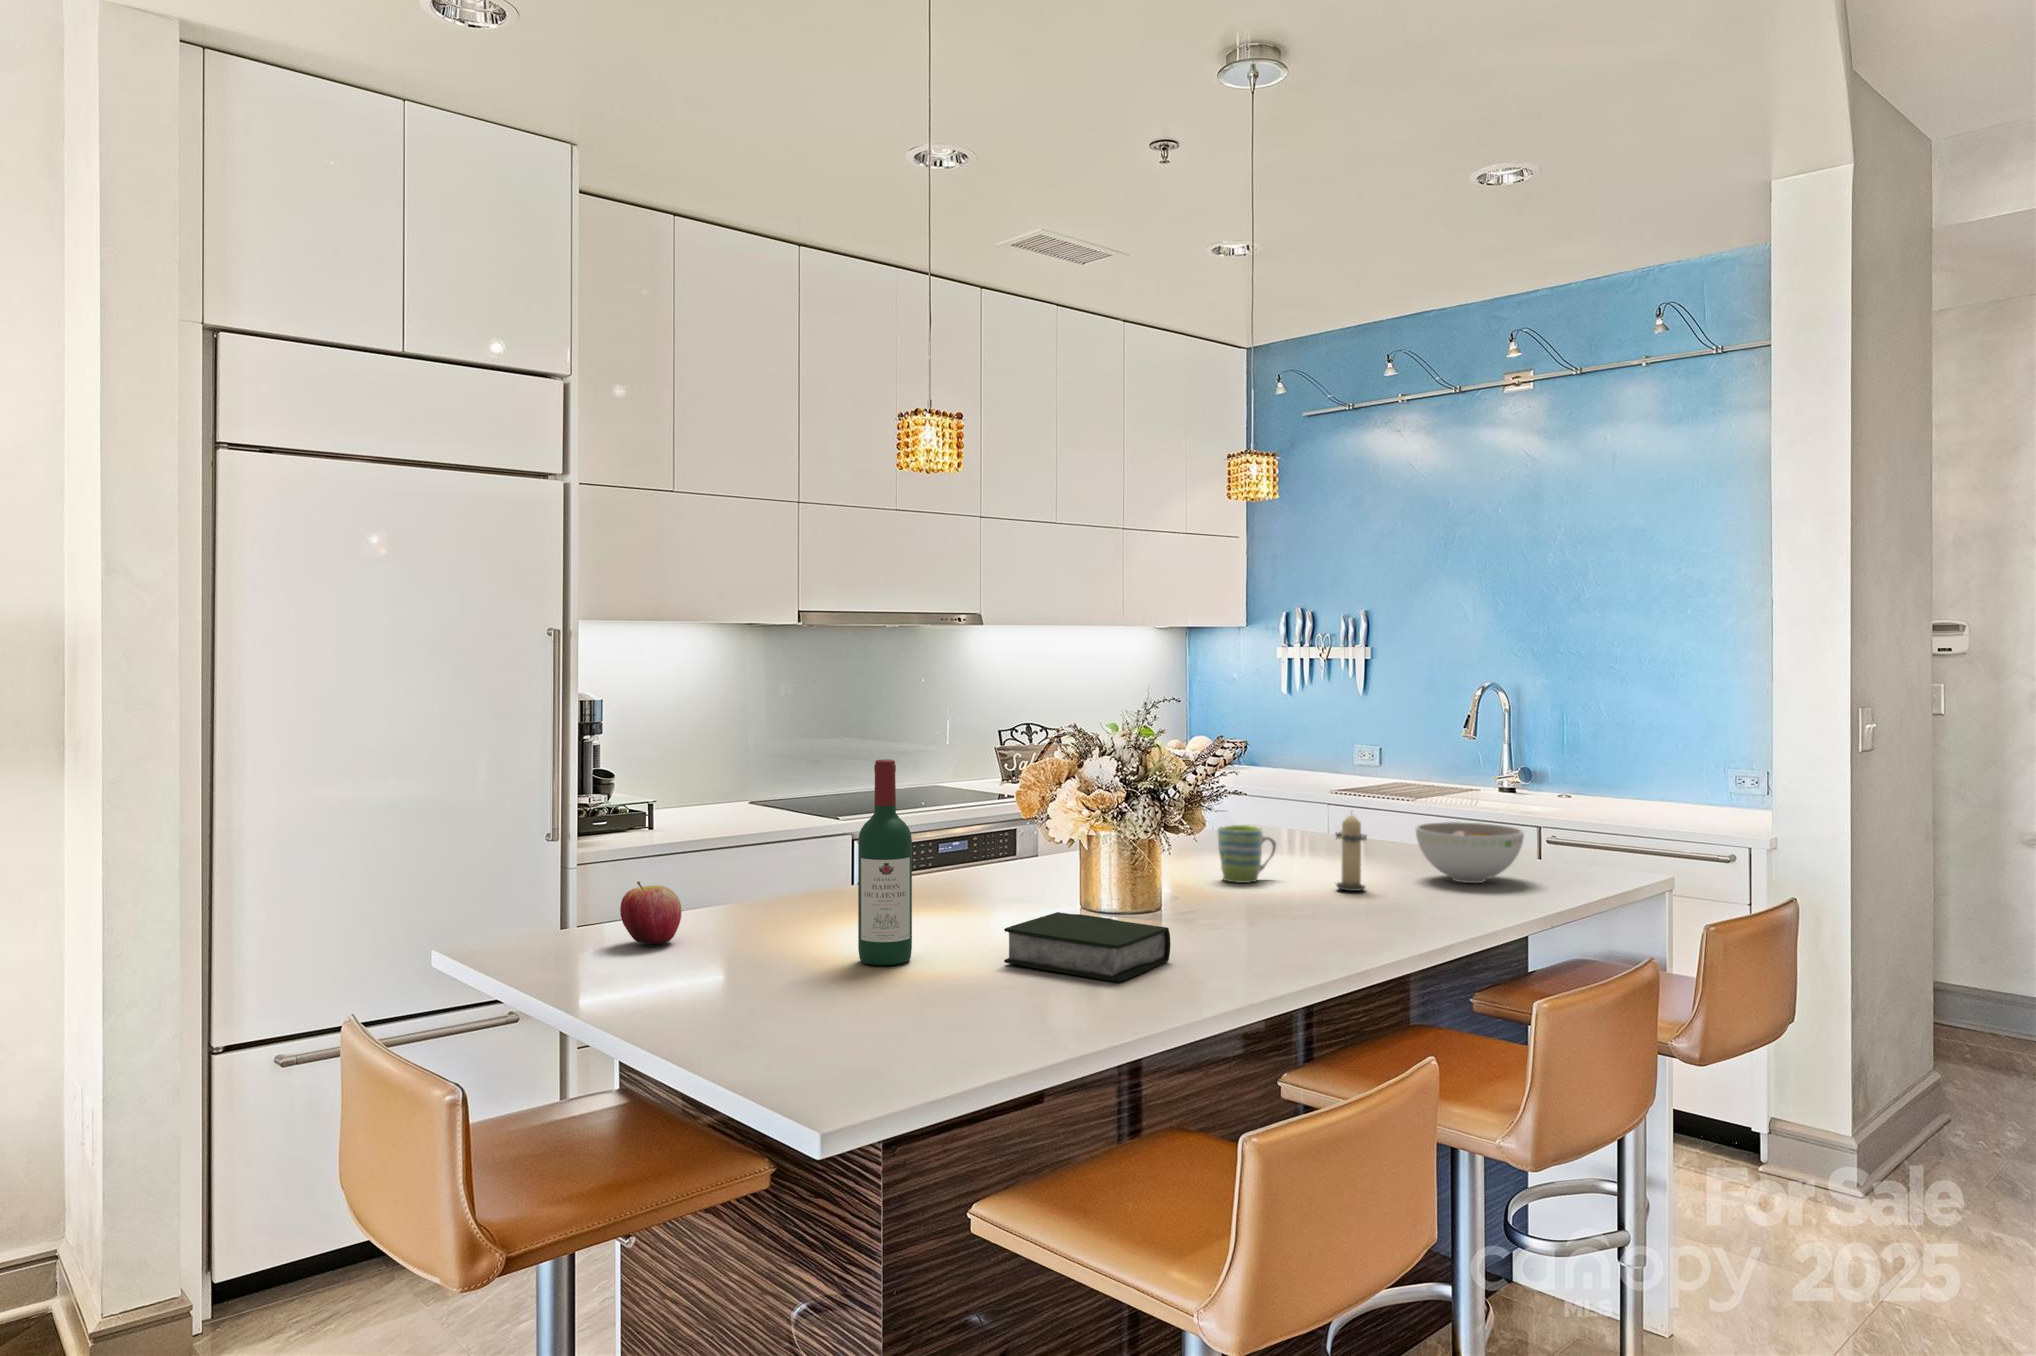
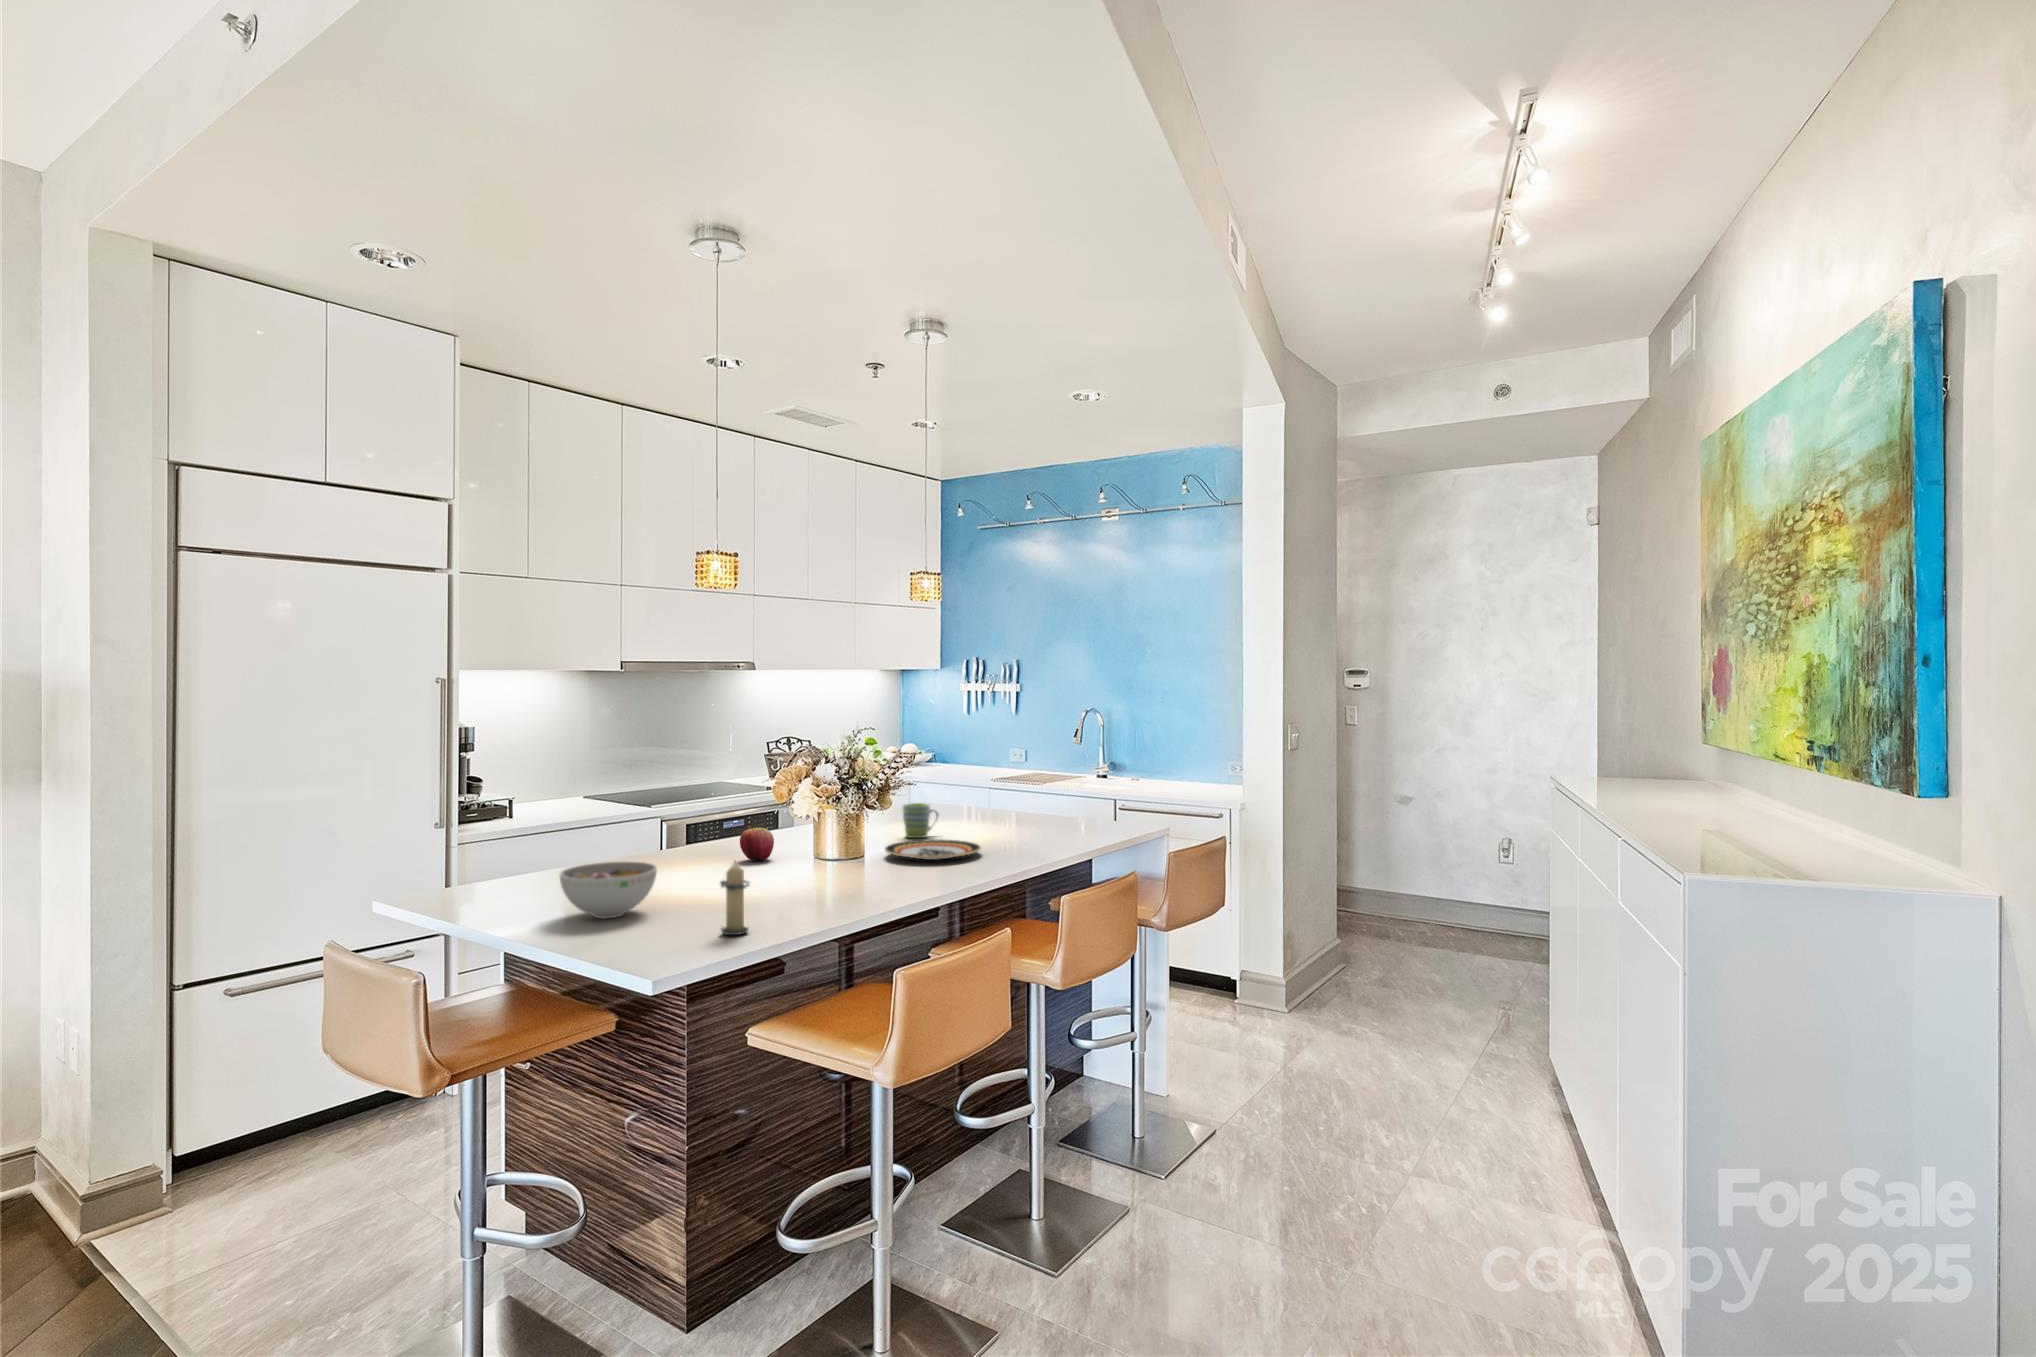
wine bottle: present [858,759,912,965] -> none [672,769,706,894]
candle: present [1336,816,1367,891] -> present [720,865,749,935]
bowl: present [1416,822,1524,883] -> present [560,861,657,919]
apple: present [620,882,682,944] -> present [740,826,774,860]
plate: none [1195,887,1361,922] -> present [885,839,981,860]
book: present [1004,912,1170,982] -> none [764,858,864,896]

